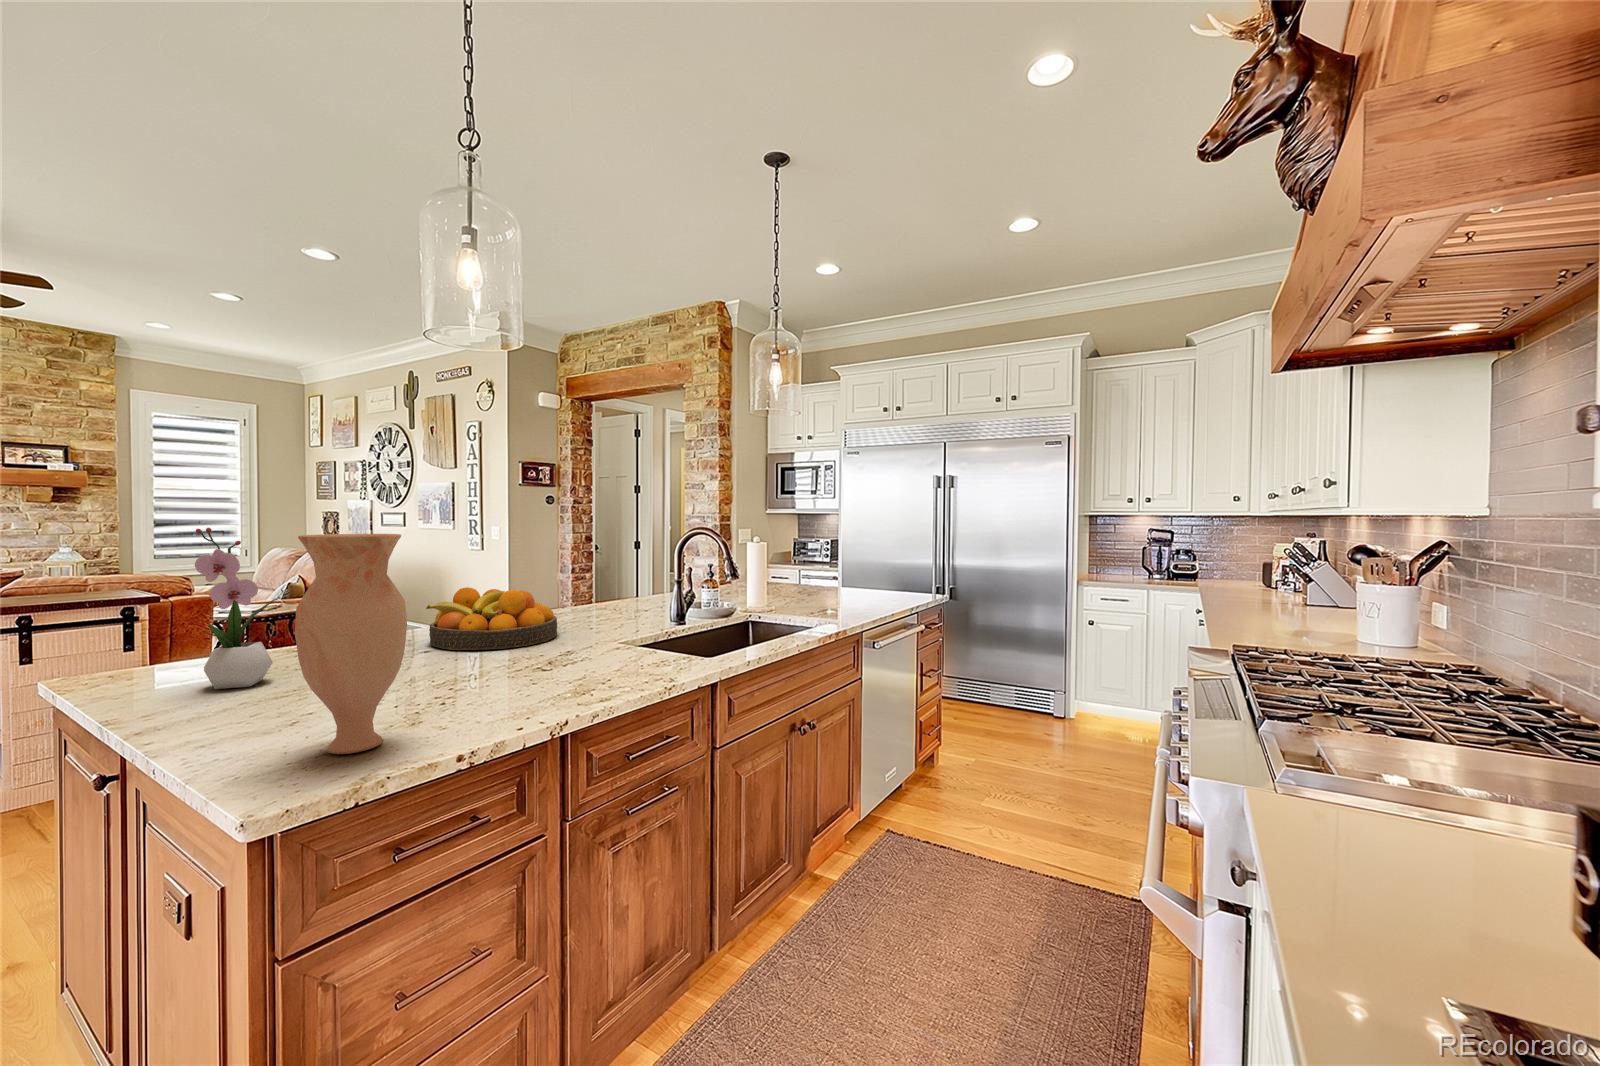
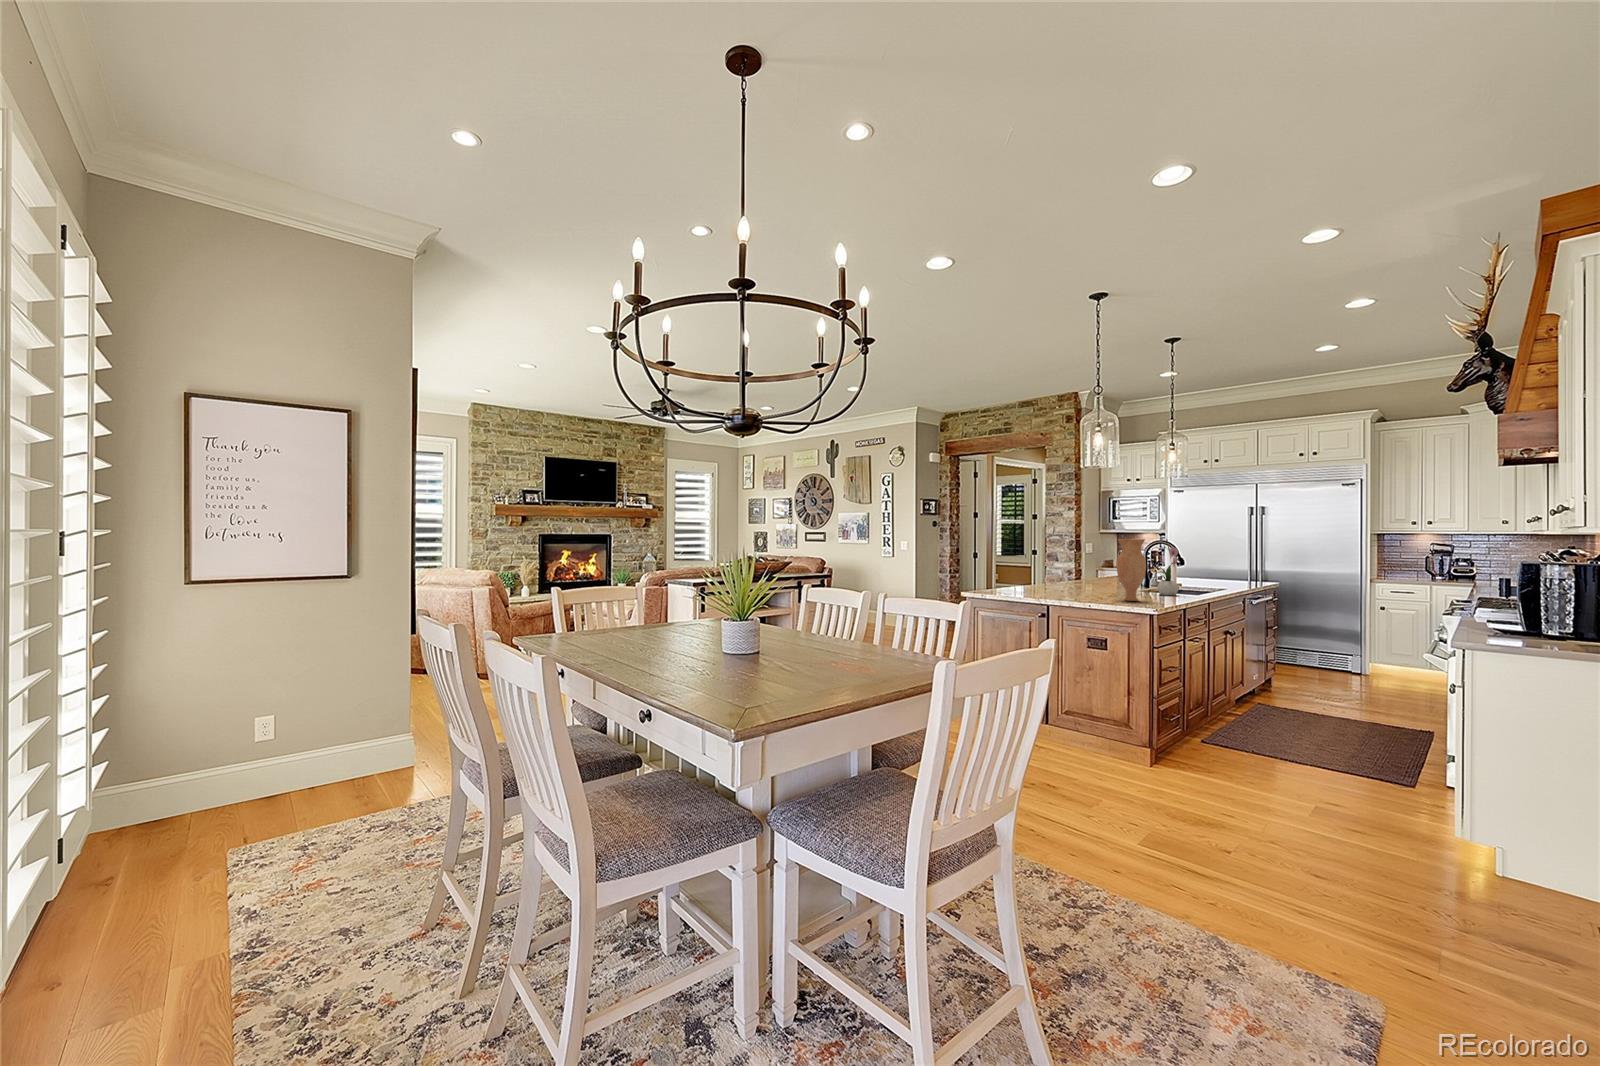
flower arrangement: present [195,527,276,689] -> present [1157,539,1179,595]
fruit bowl: present [426,587,557,650] -> none [1050,565,1103,589]

